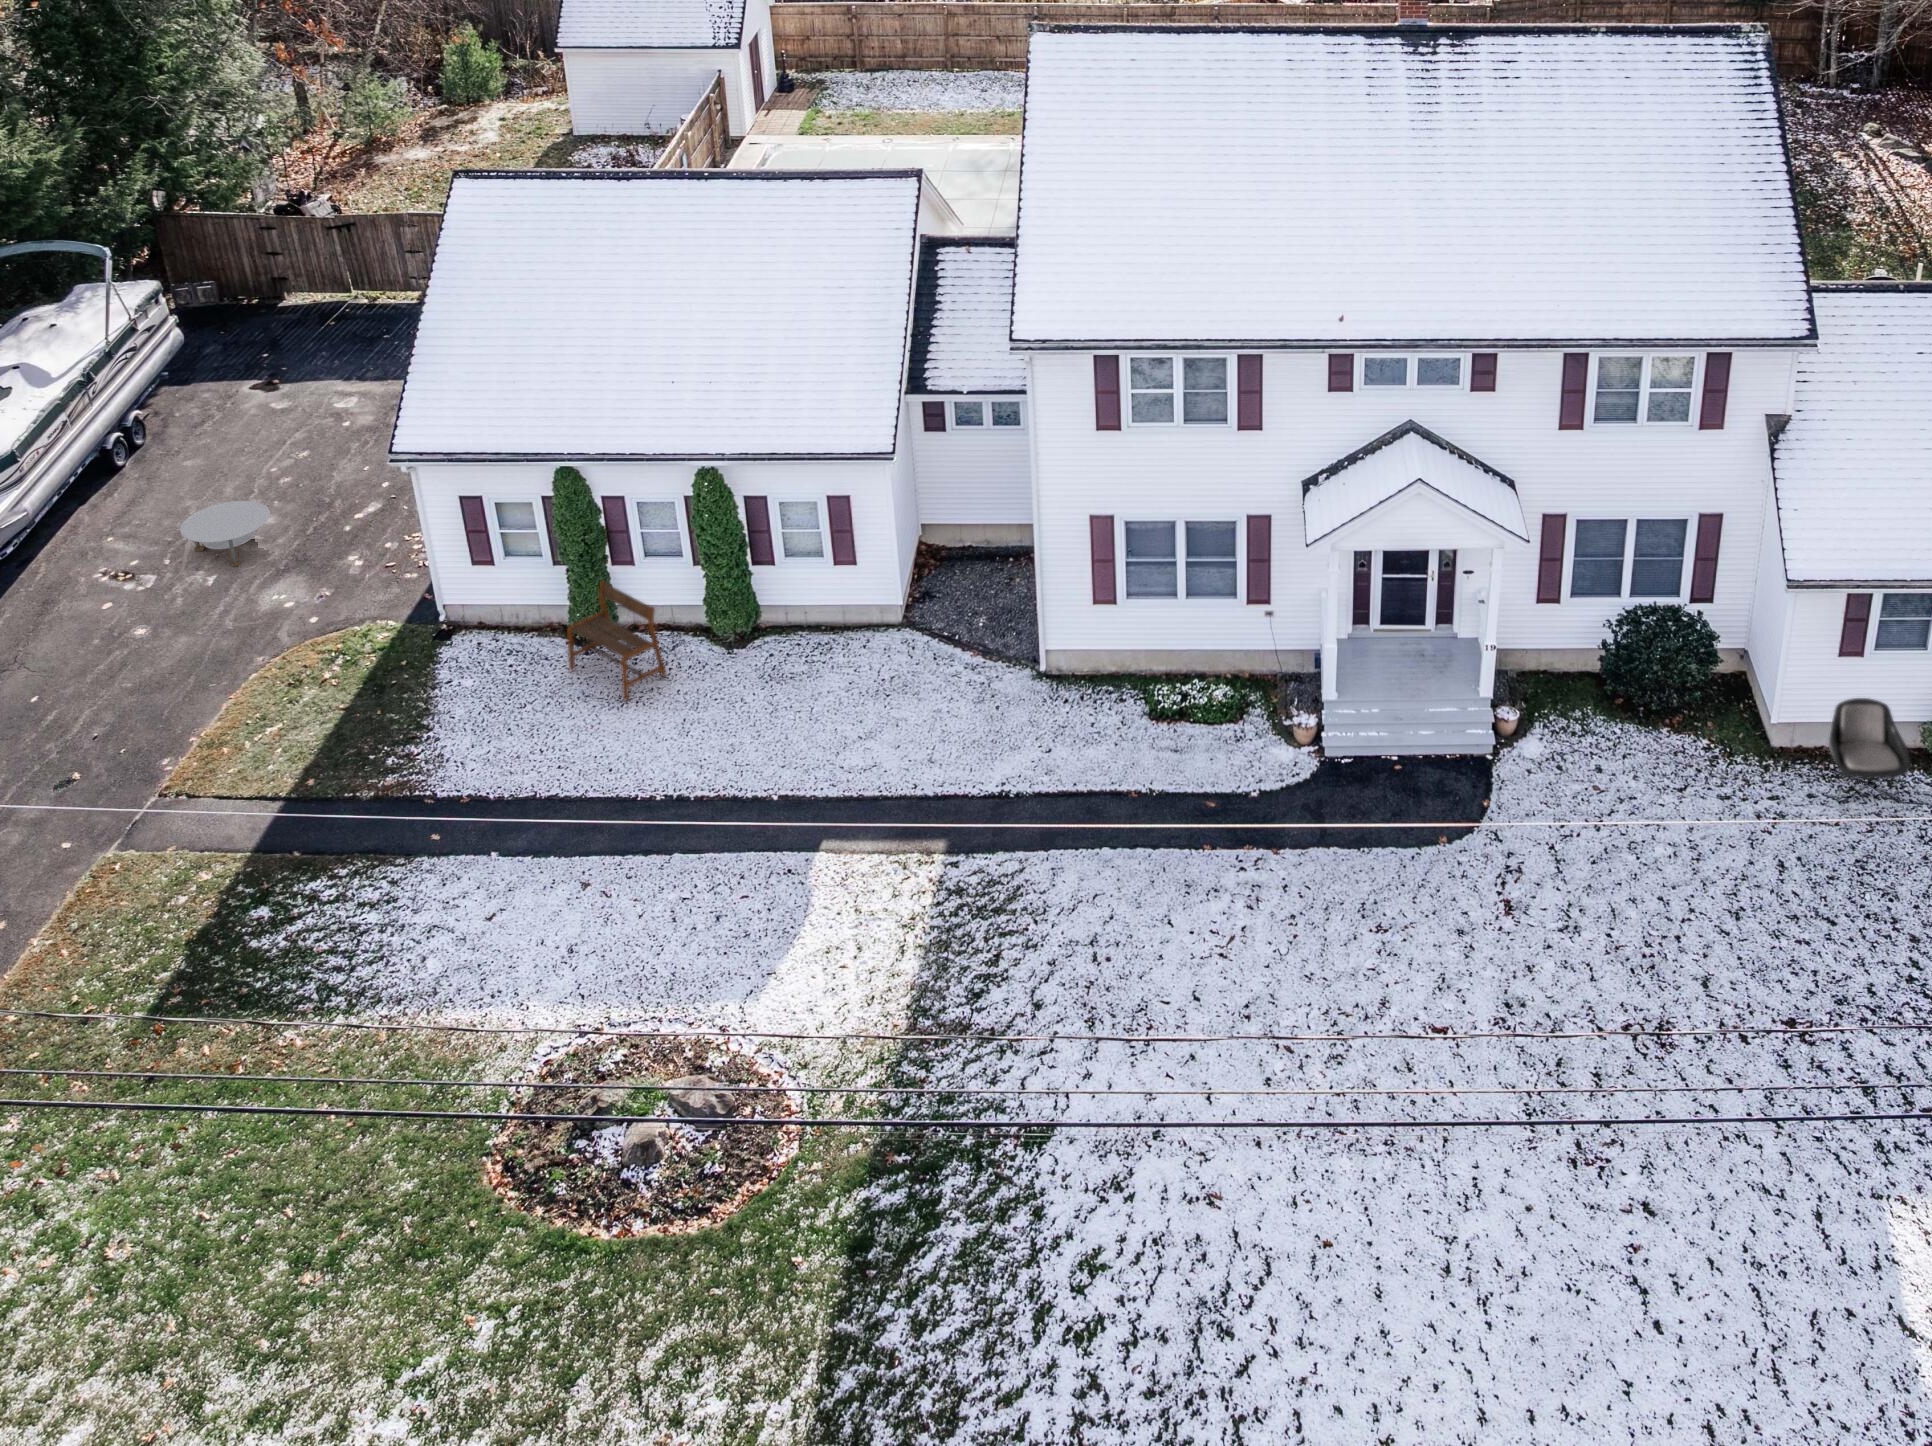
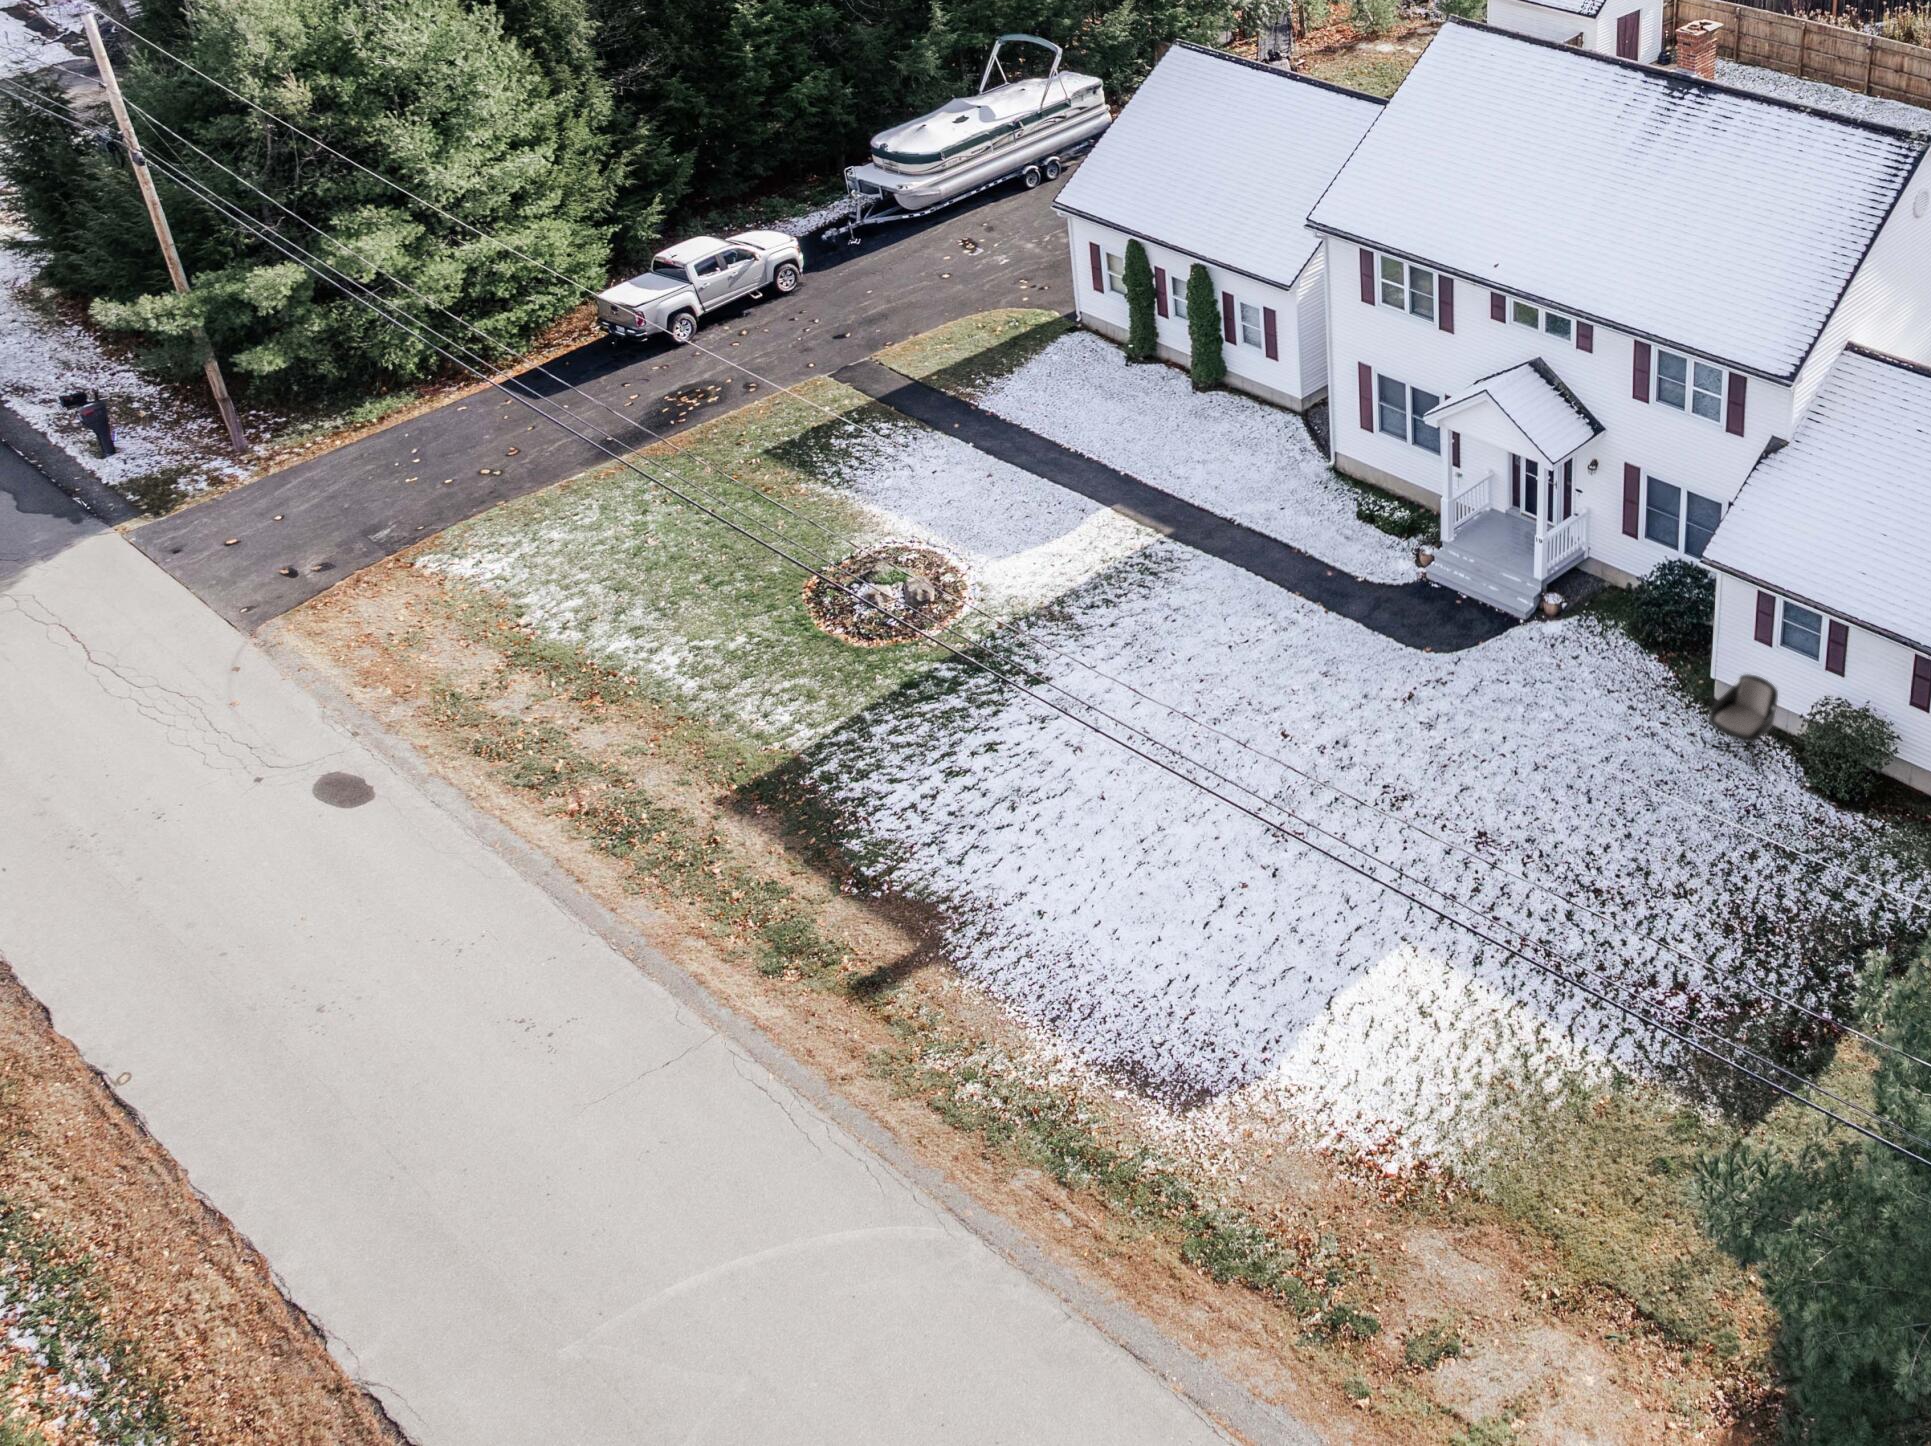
round table: present [180,501,270,567] -> none [1004,218,1056,256]
bench: present [567,581,666,701] -> none [1107,318,1147,394]

